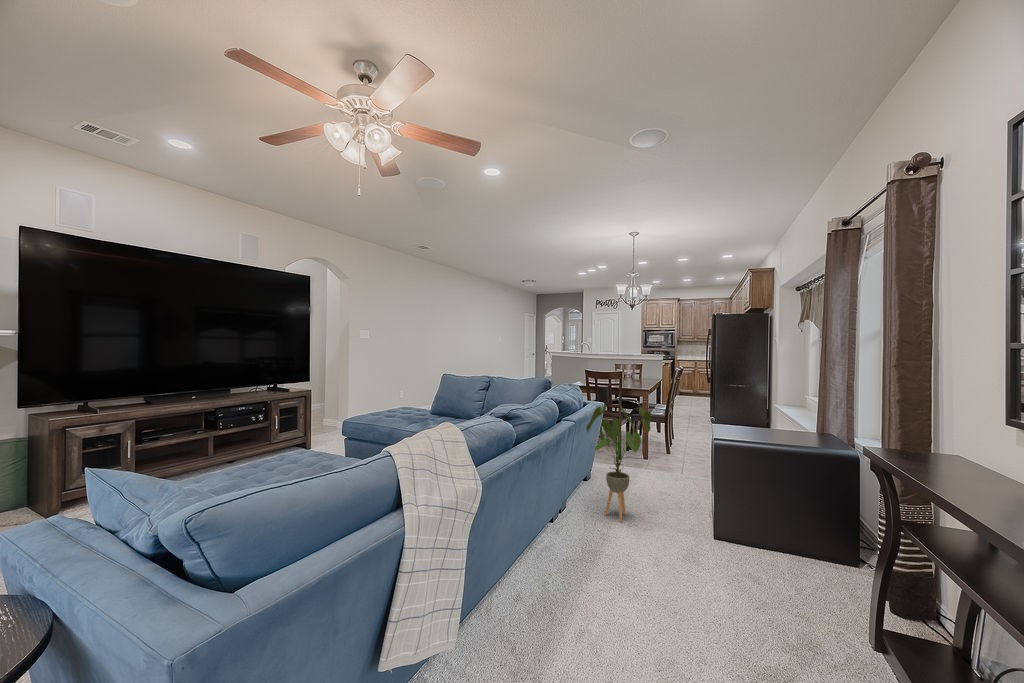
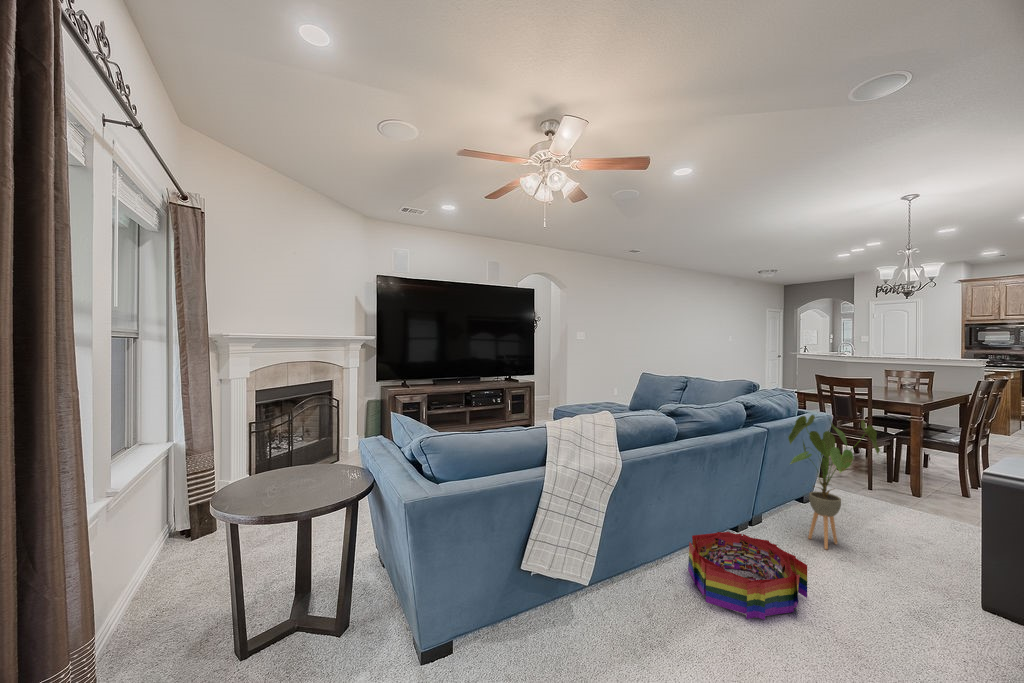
storage bin: none [532,528,636,619] -> present [688,532,807,620]

